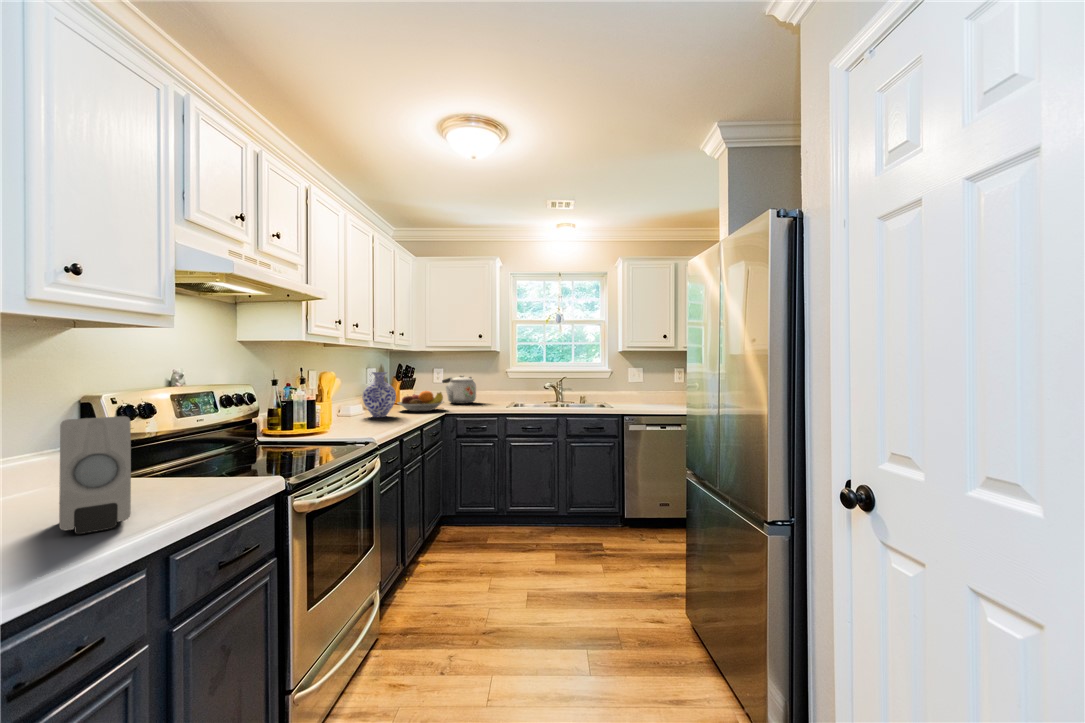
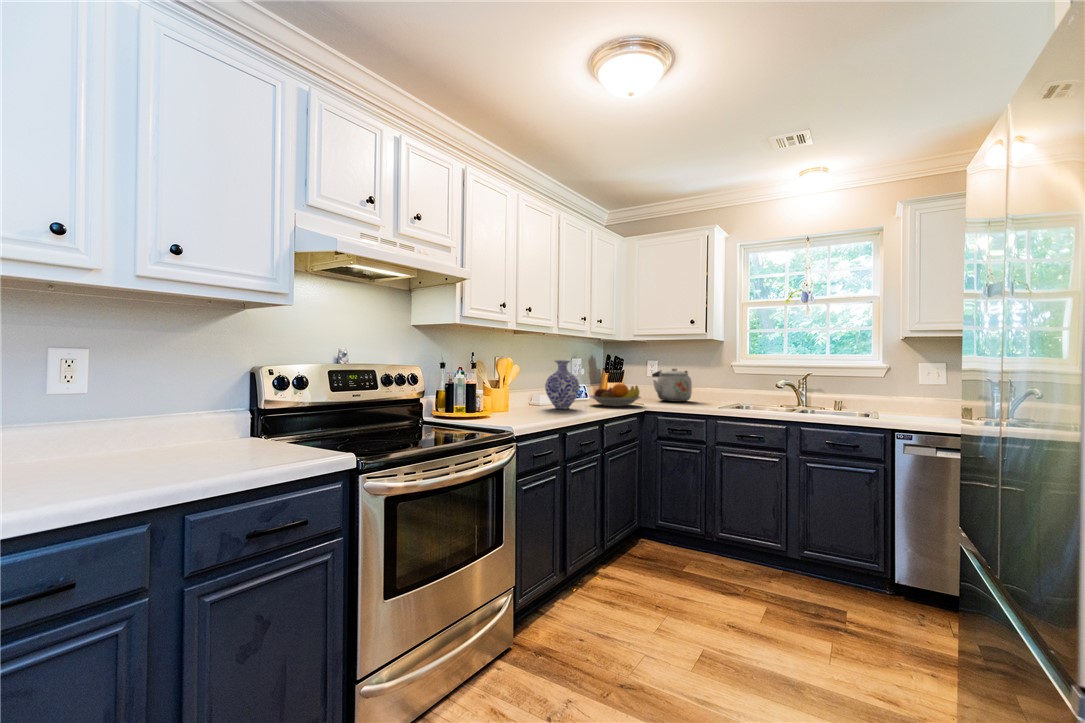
soap dispenser: present [59,416,131,534] -> none [132,377,216,479]

